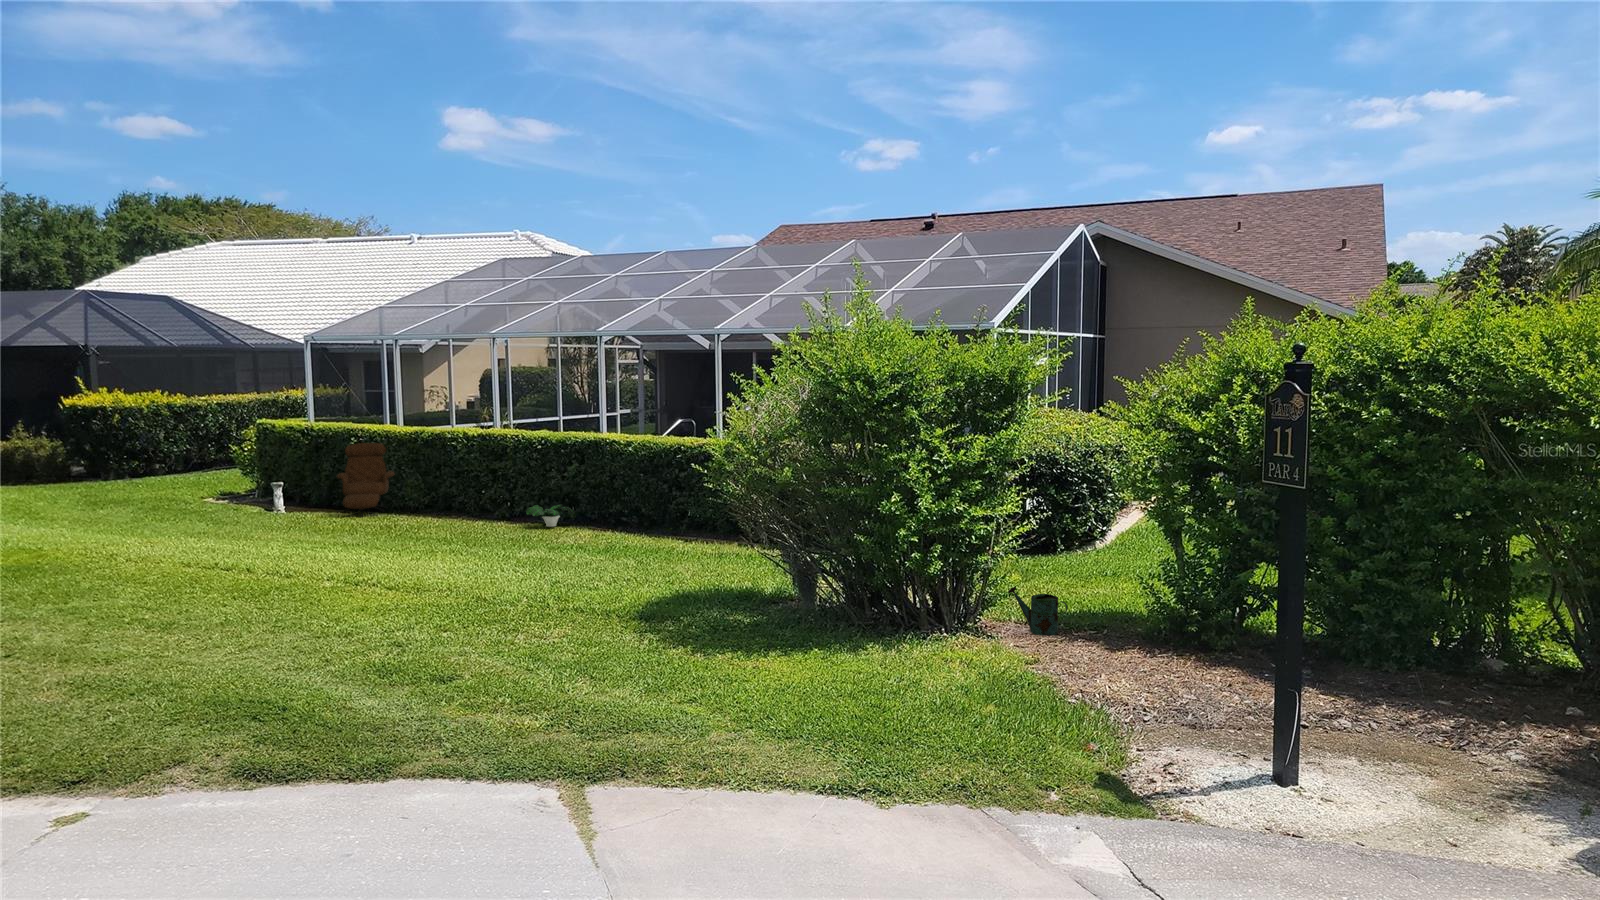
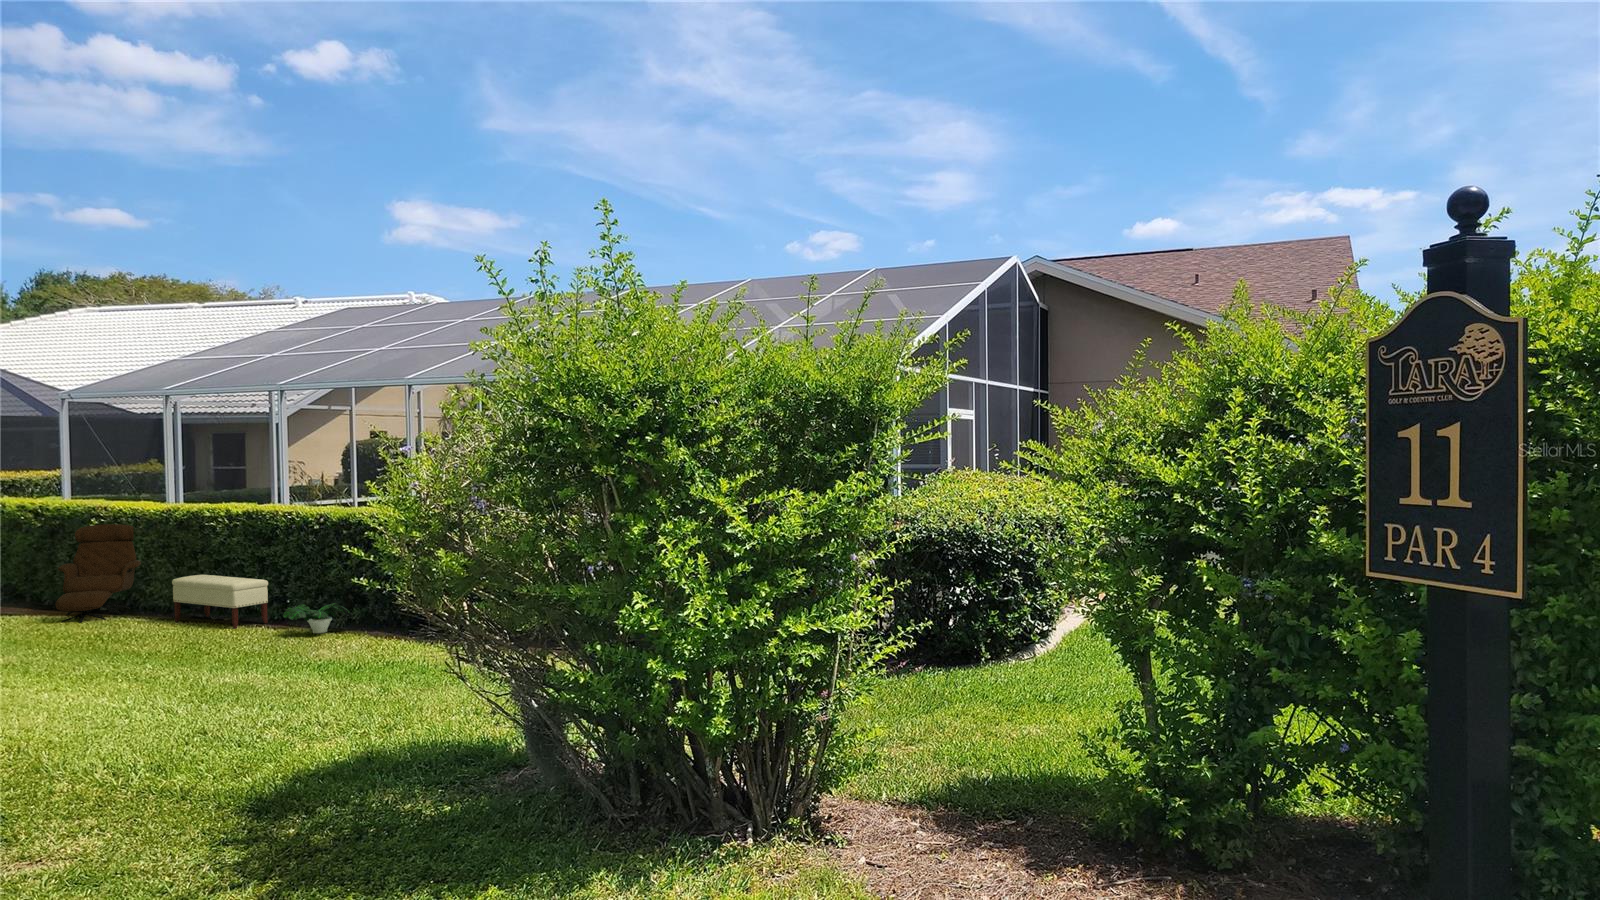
bench: none [431,482,505,523] -> present [172,575,268,629]
watering can: present [1008,587,1068,636] -> none [868,746,963,833]

